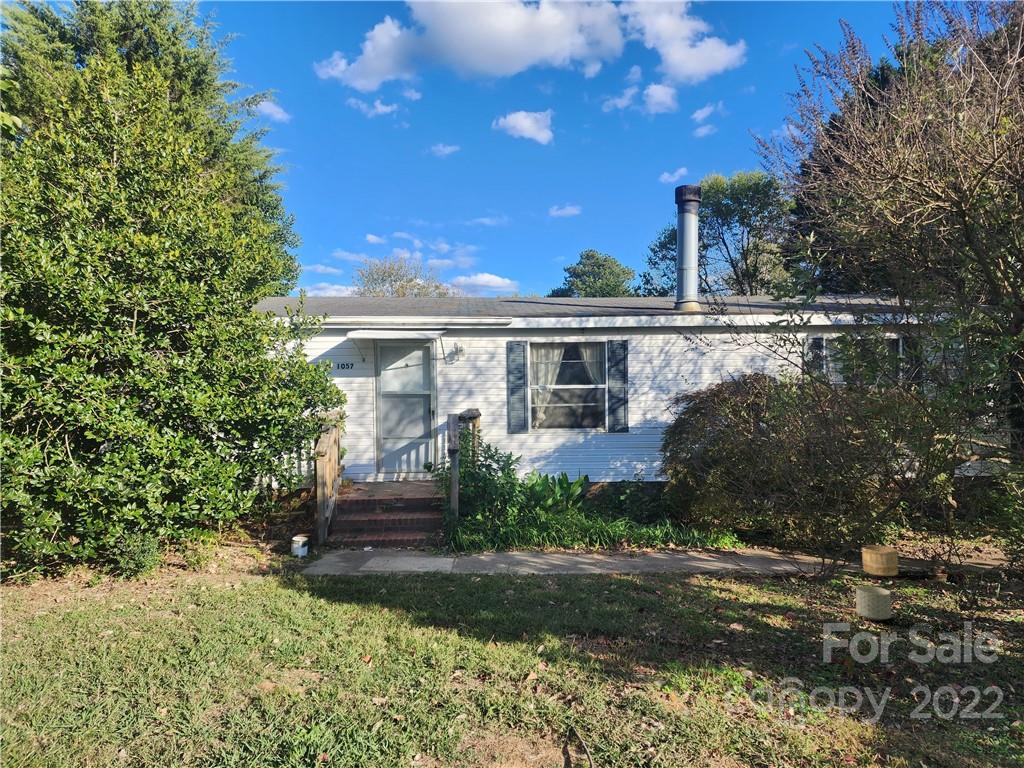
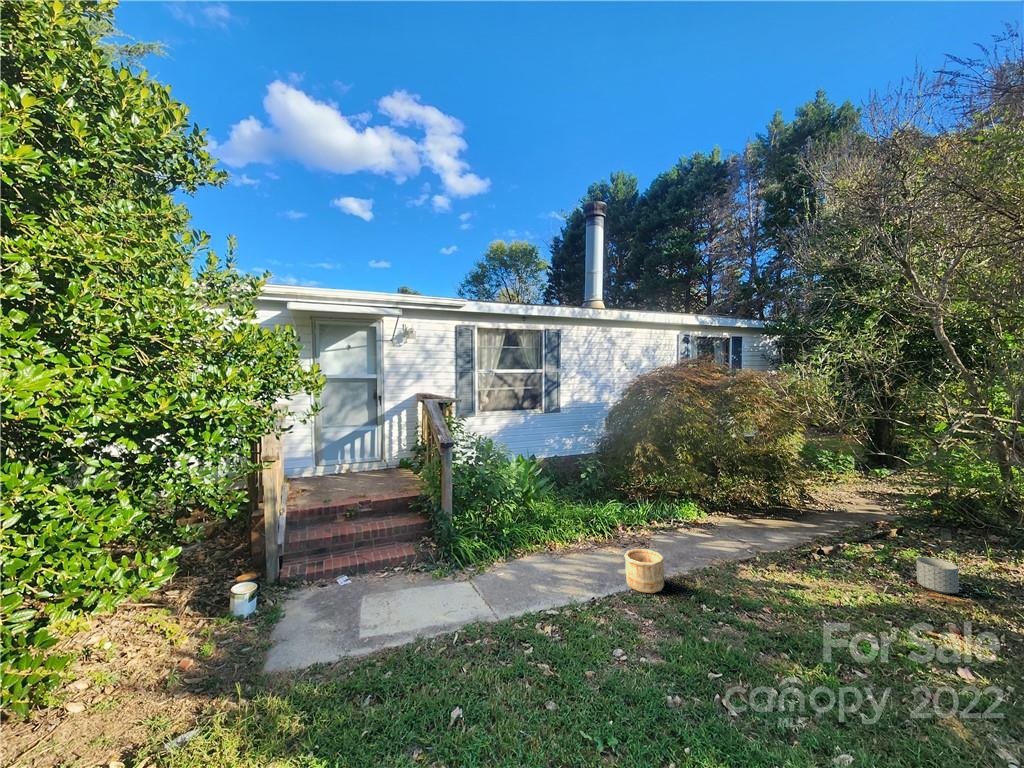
wooden bucket: present [862,545,898,576] -> present [624,549,665,593]

